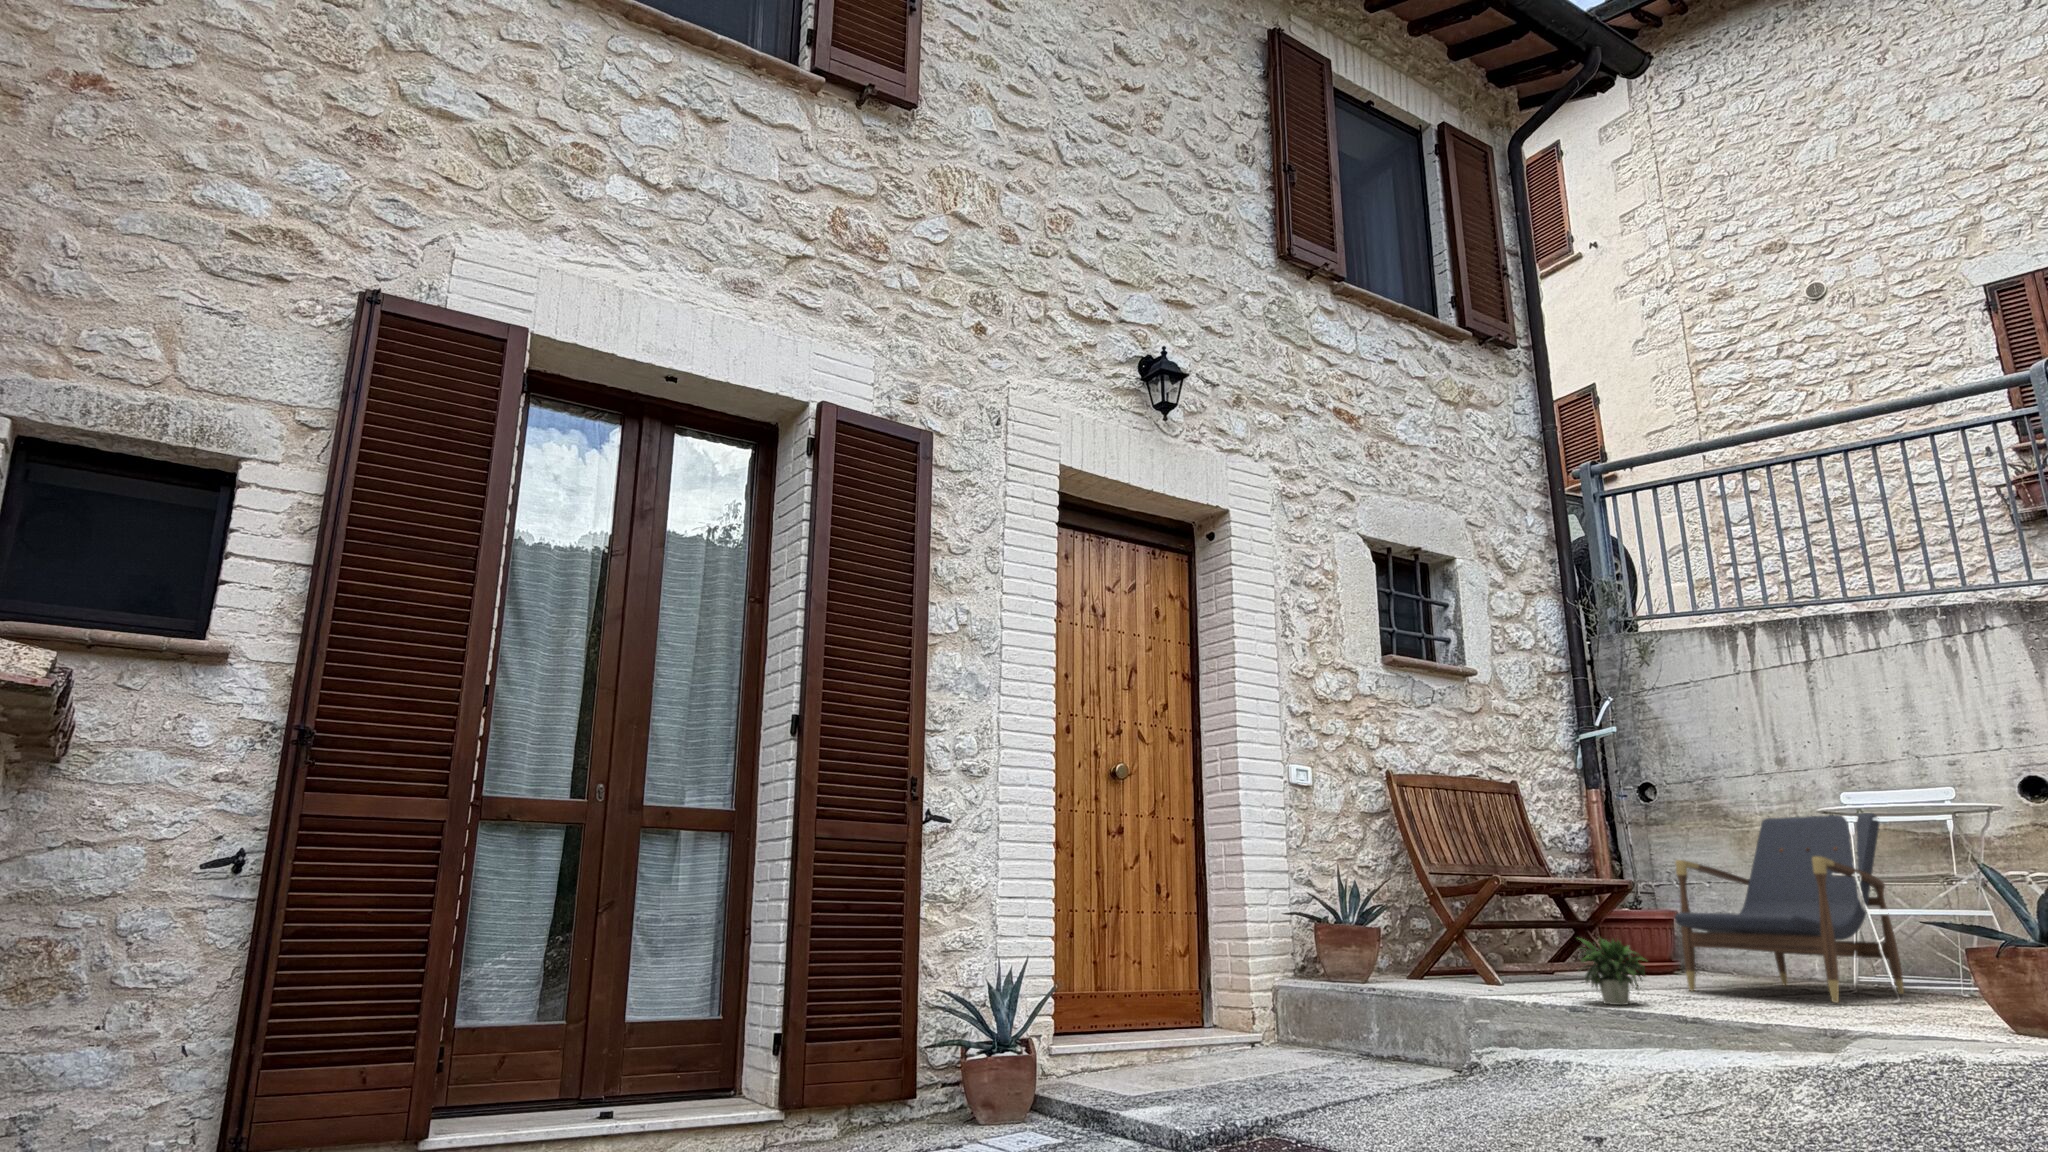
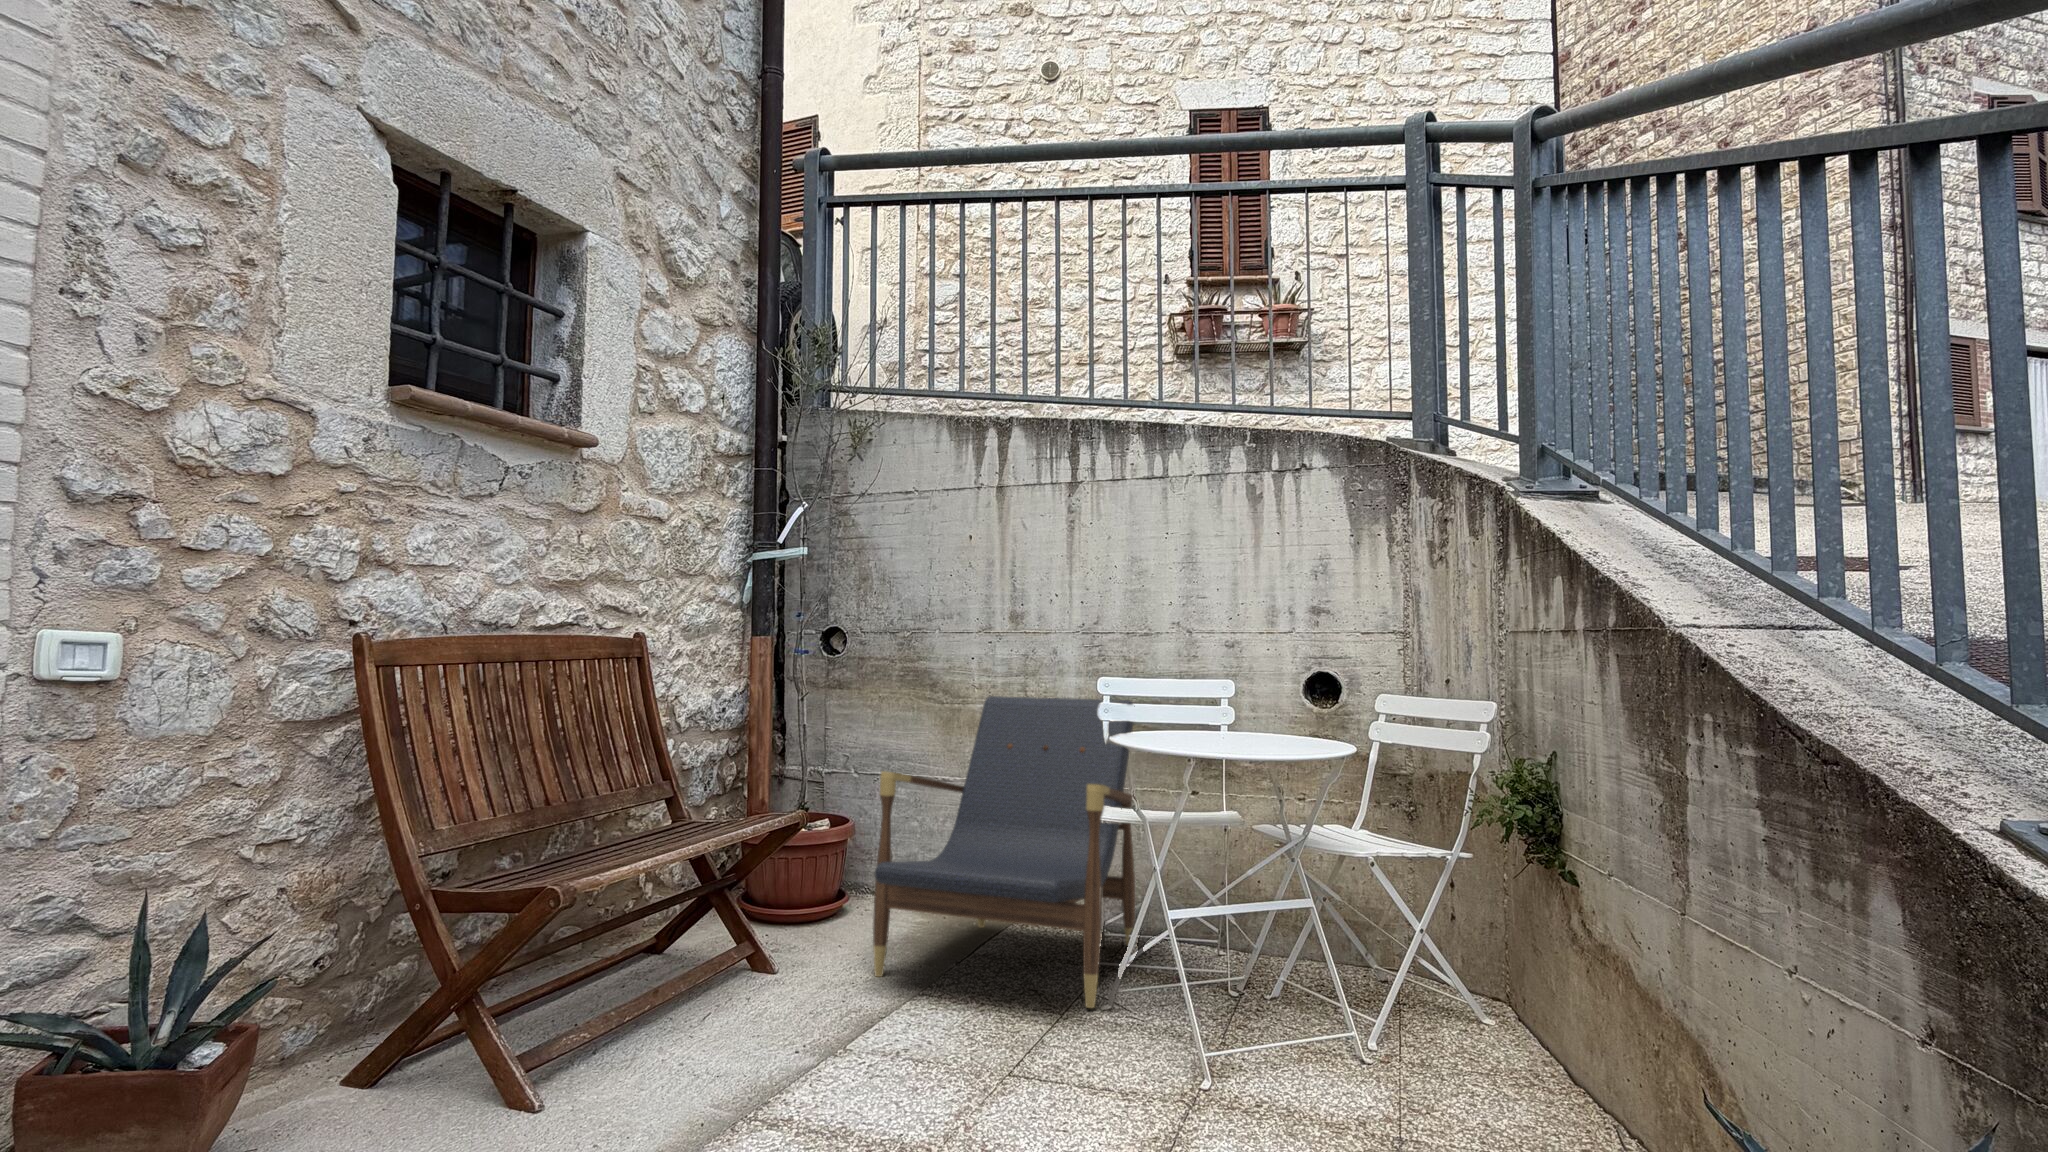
potted plant: present [1579,938,1645,1005] -> none [720,947,849,1092]

